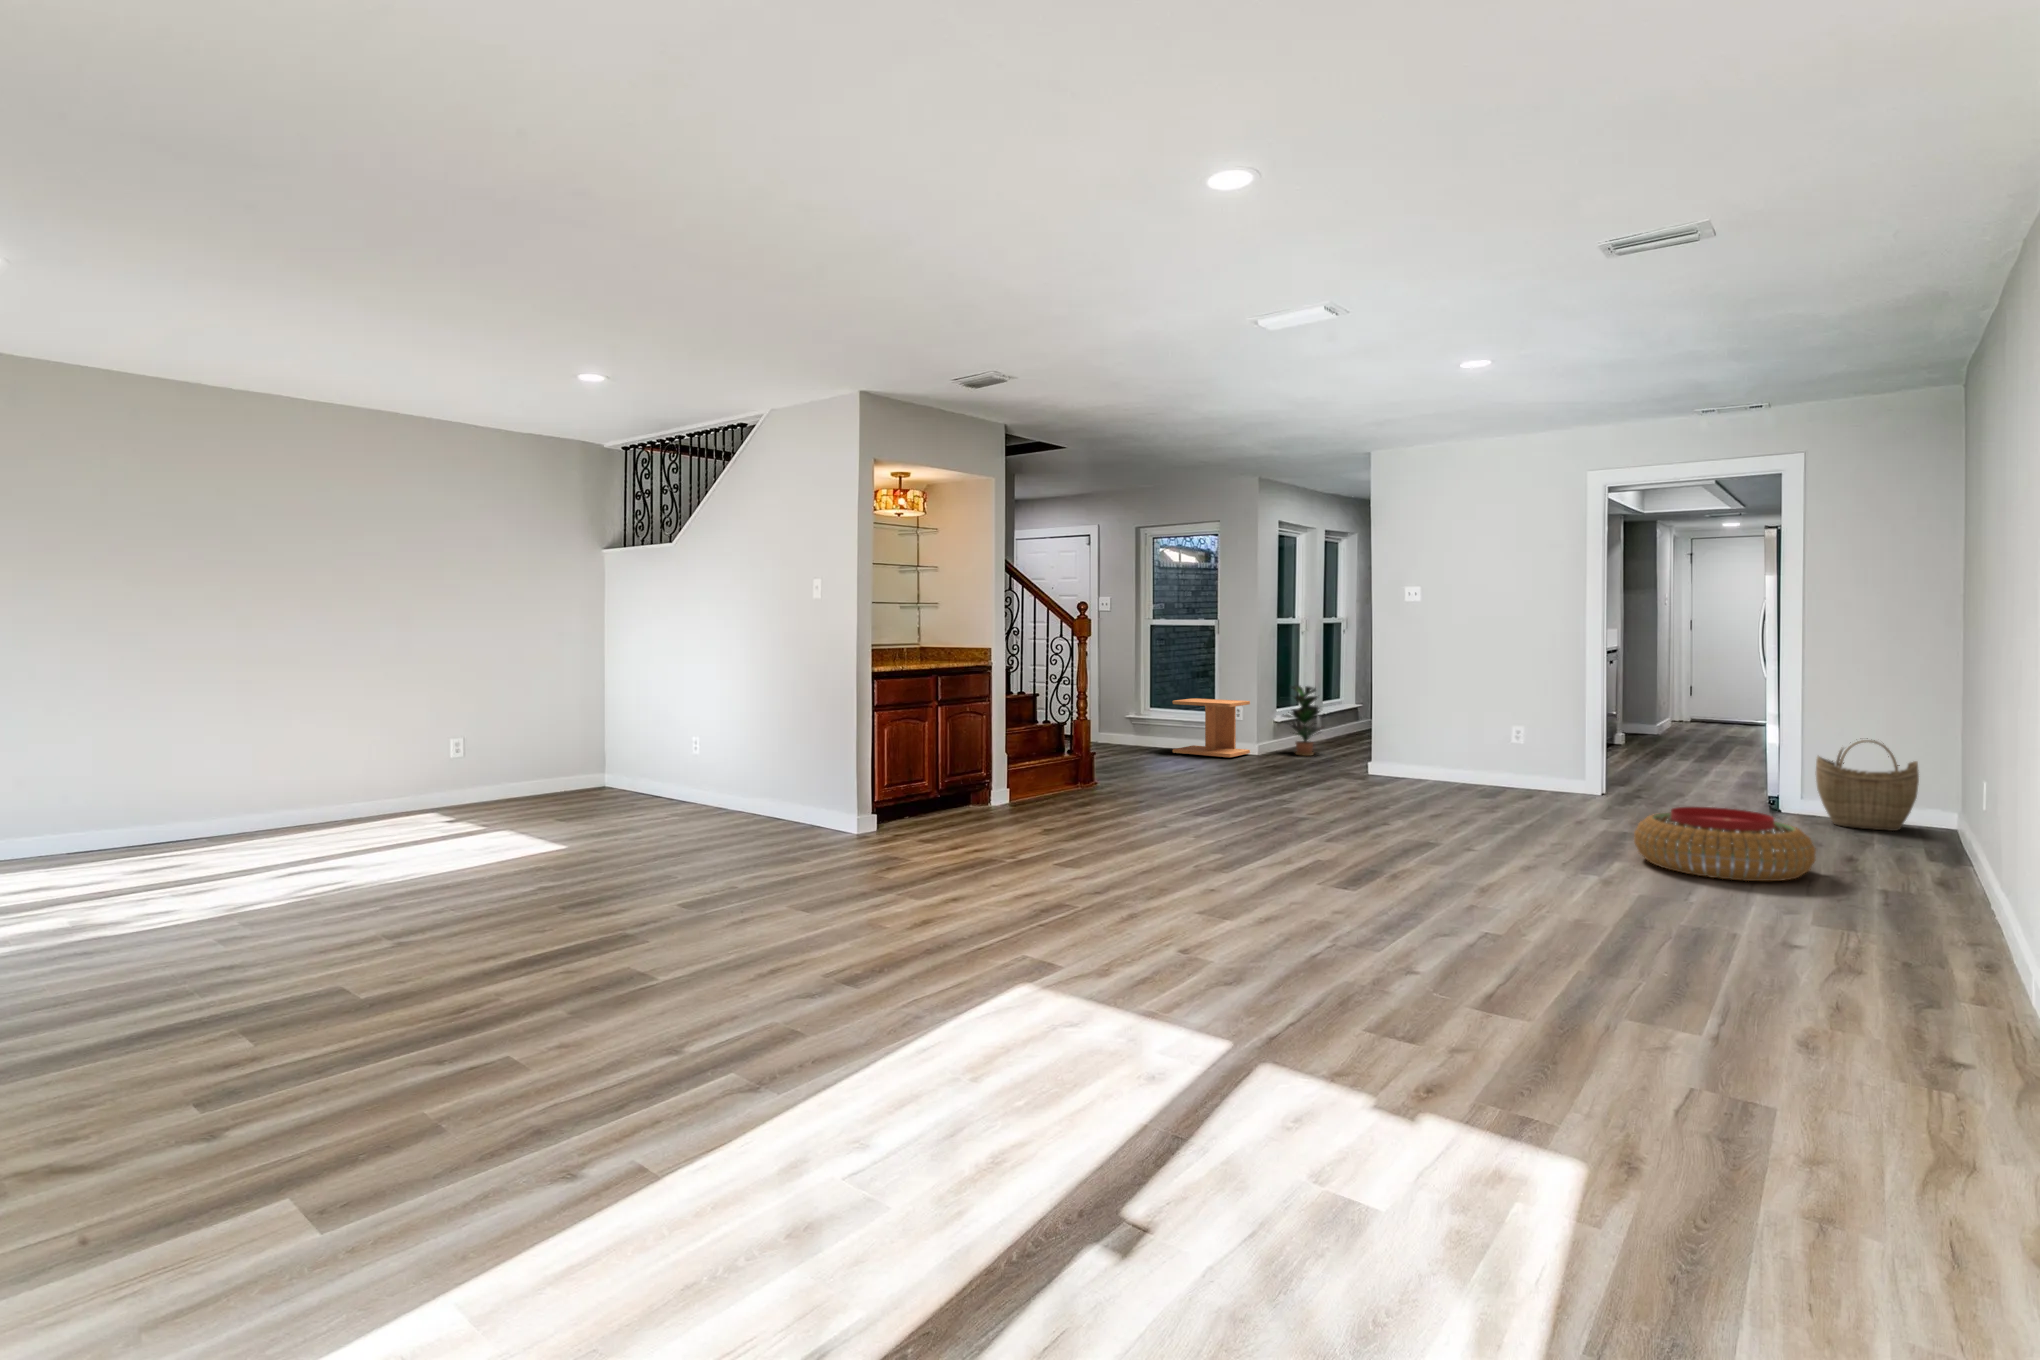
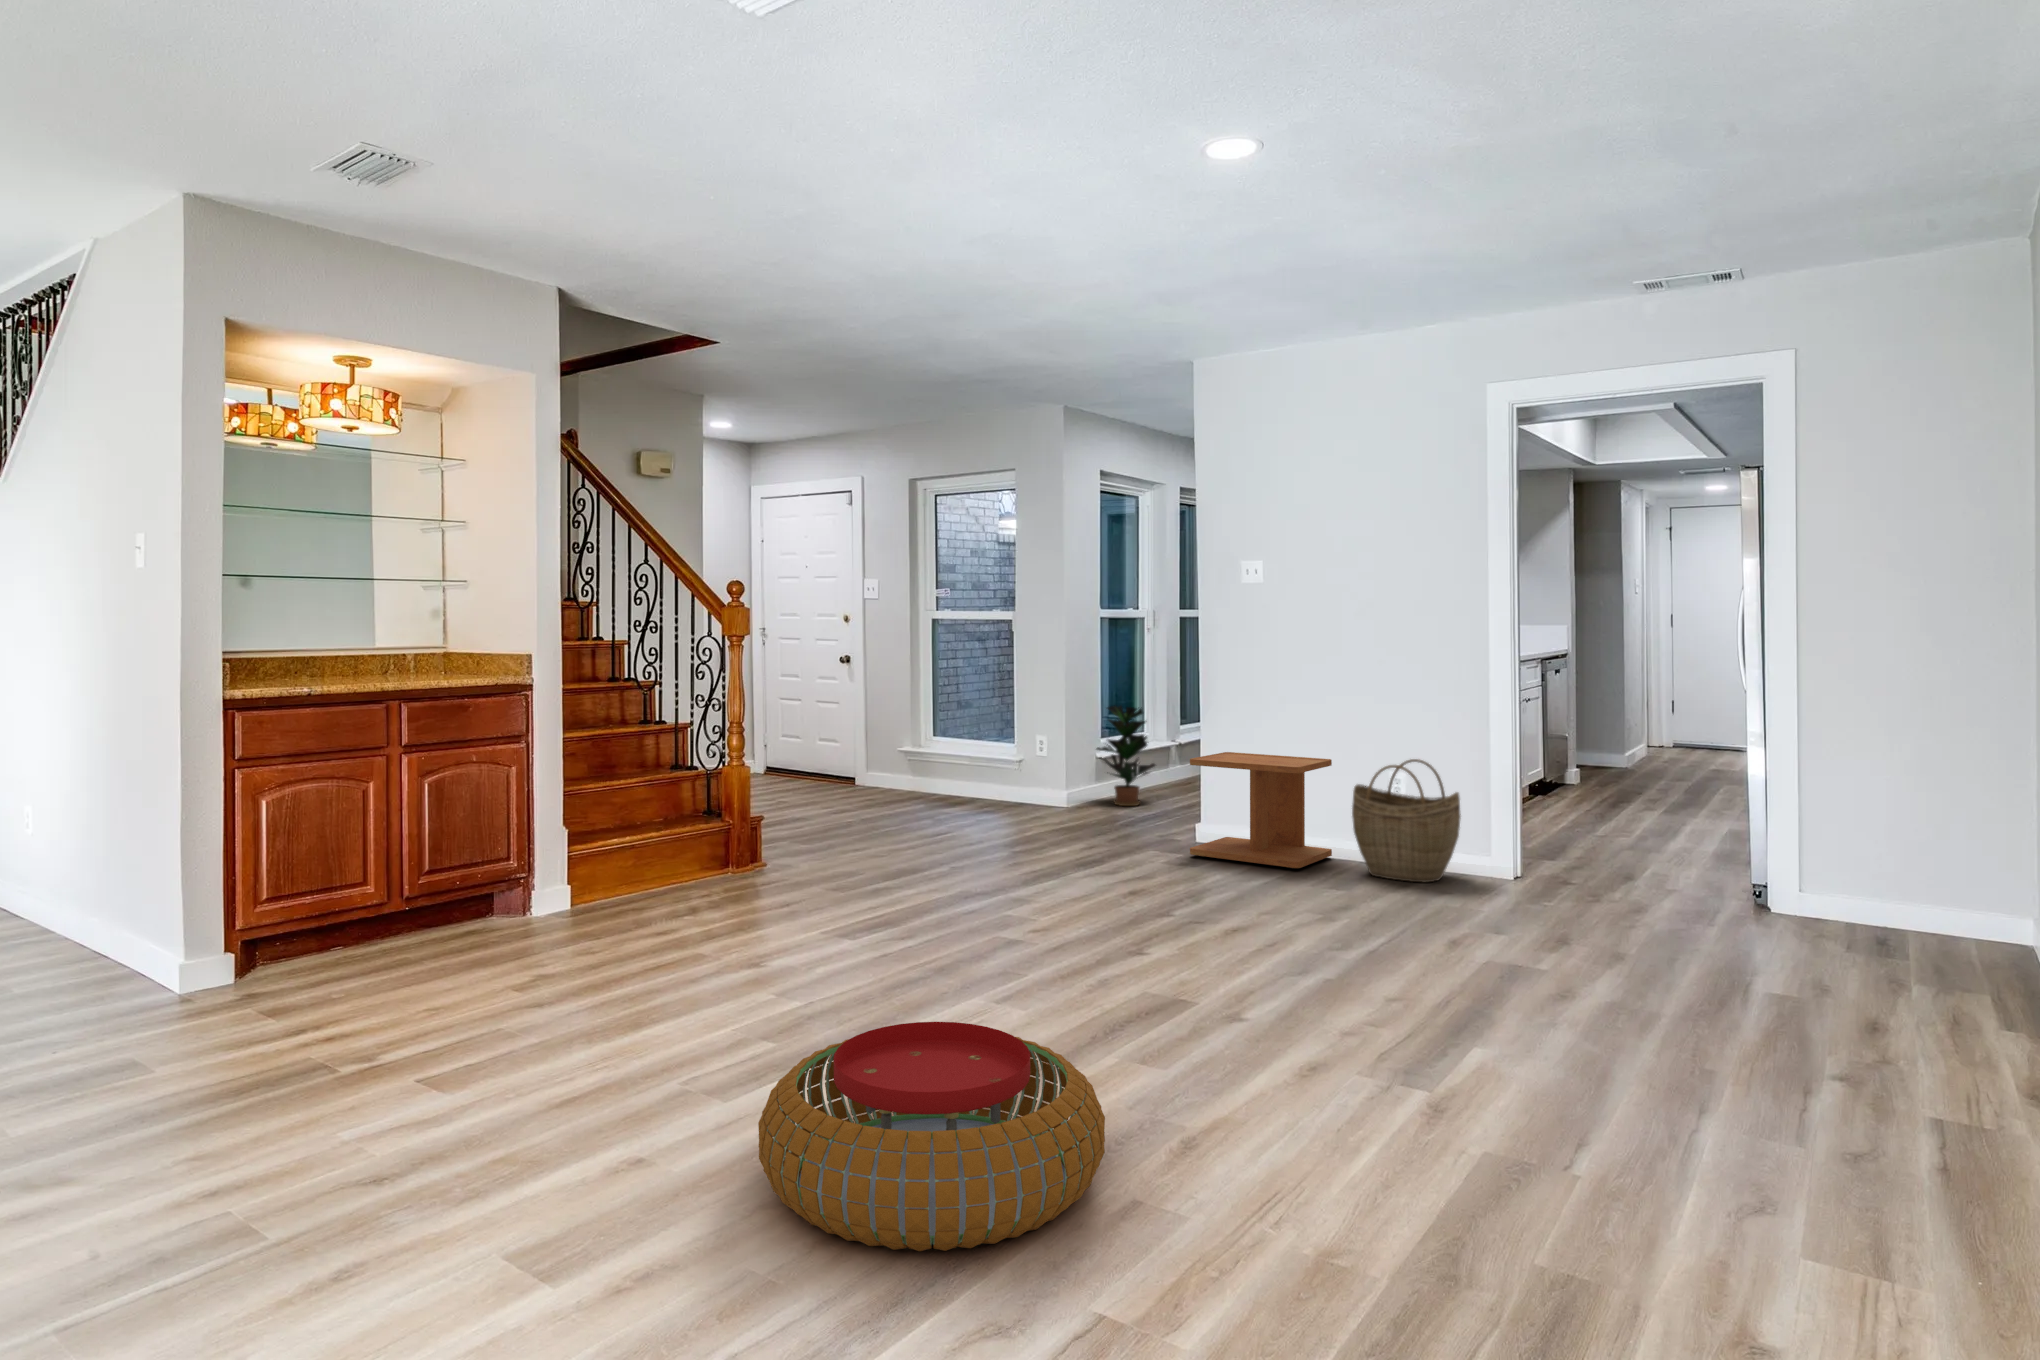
side table: present [1173,698,1250,758] -> present [1190,752,1332,869]
woven basket: present [1816,738,1919,831] -> present [1352,759,1461,882]
pouf: present [1634,807,1815,881] -> present [758,1022,1105,1251]

